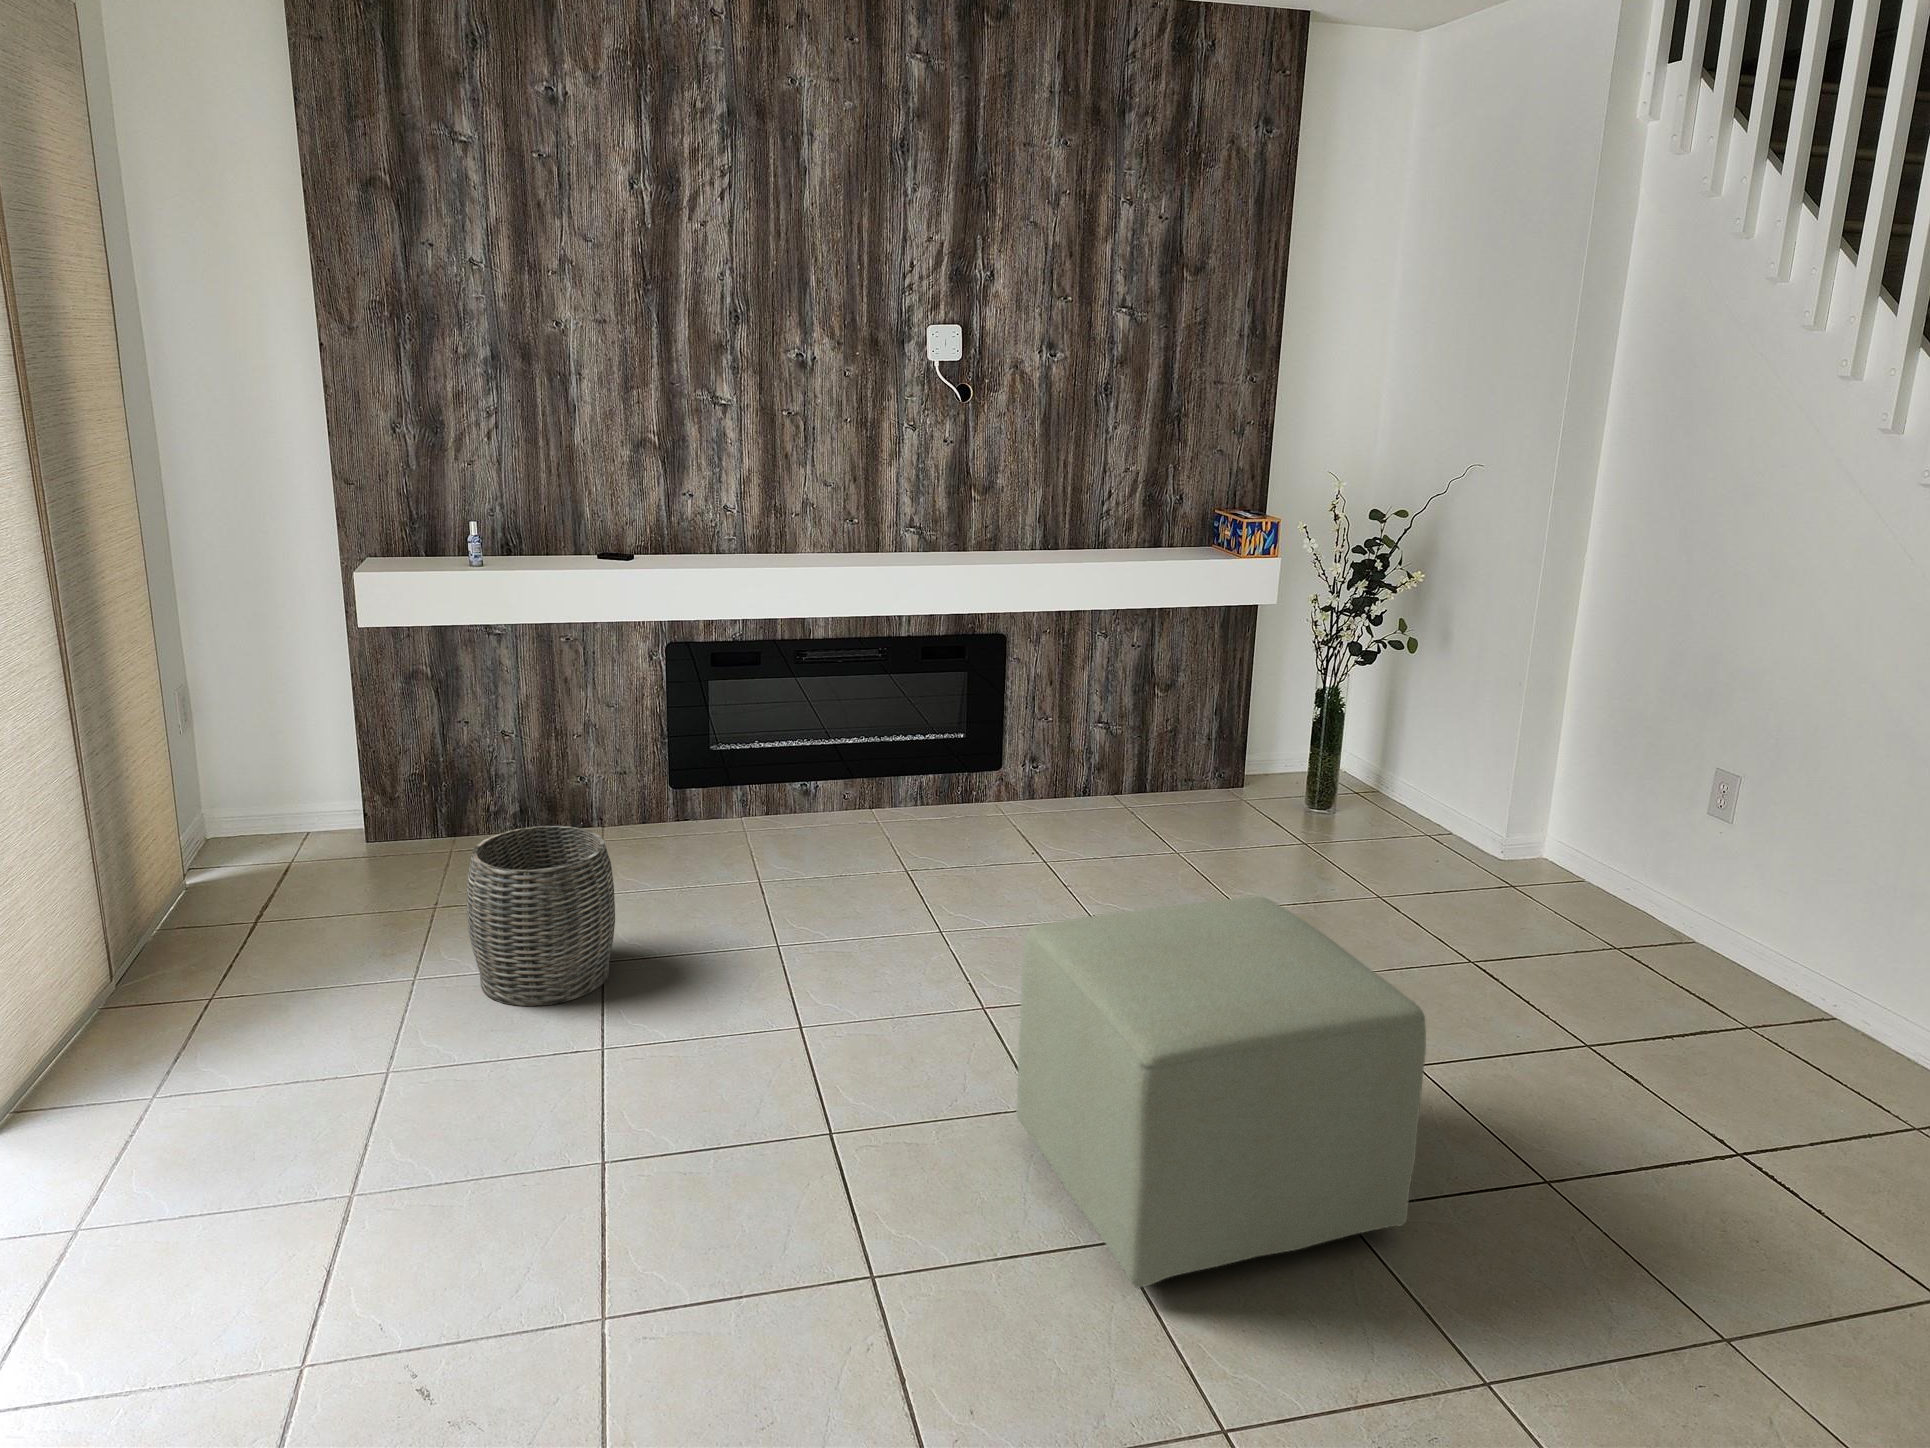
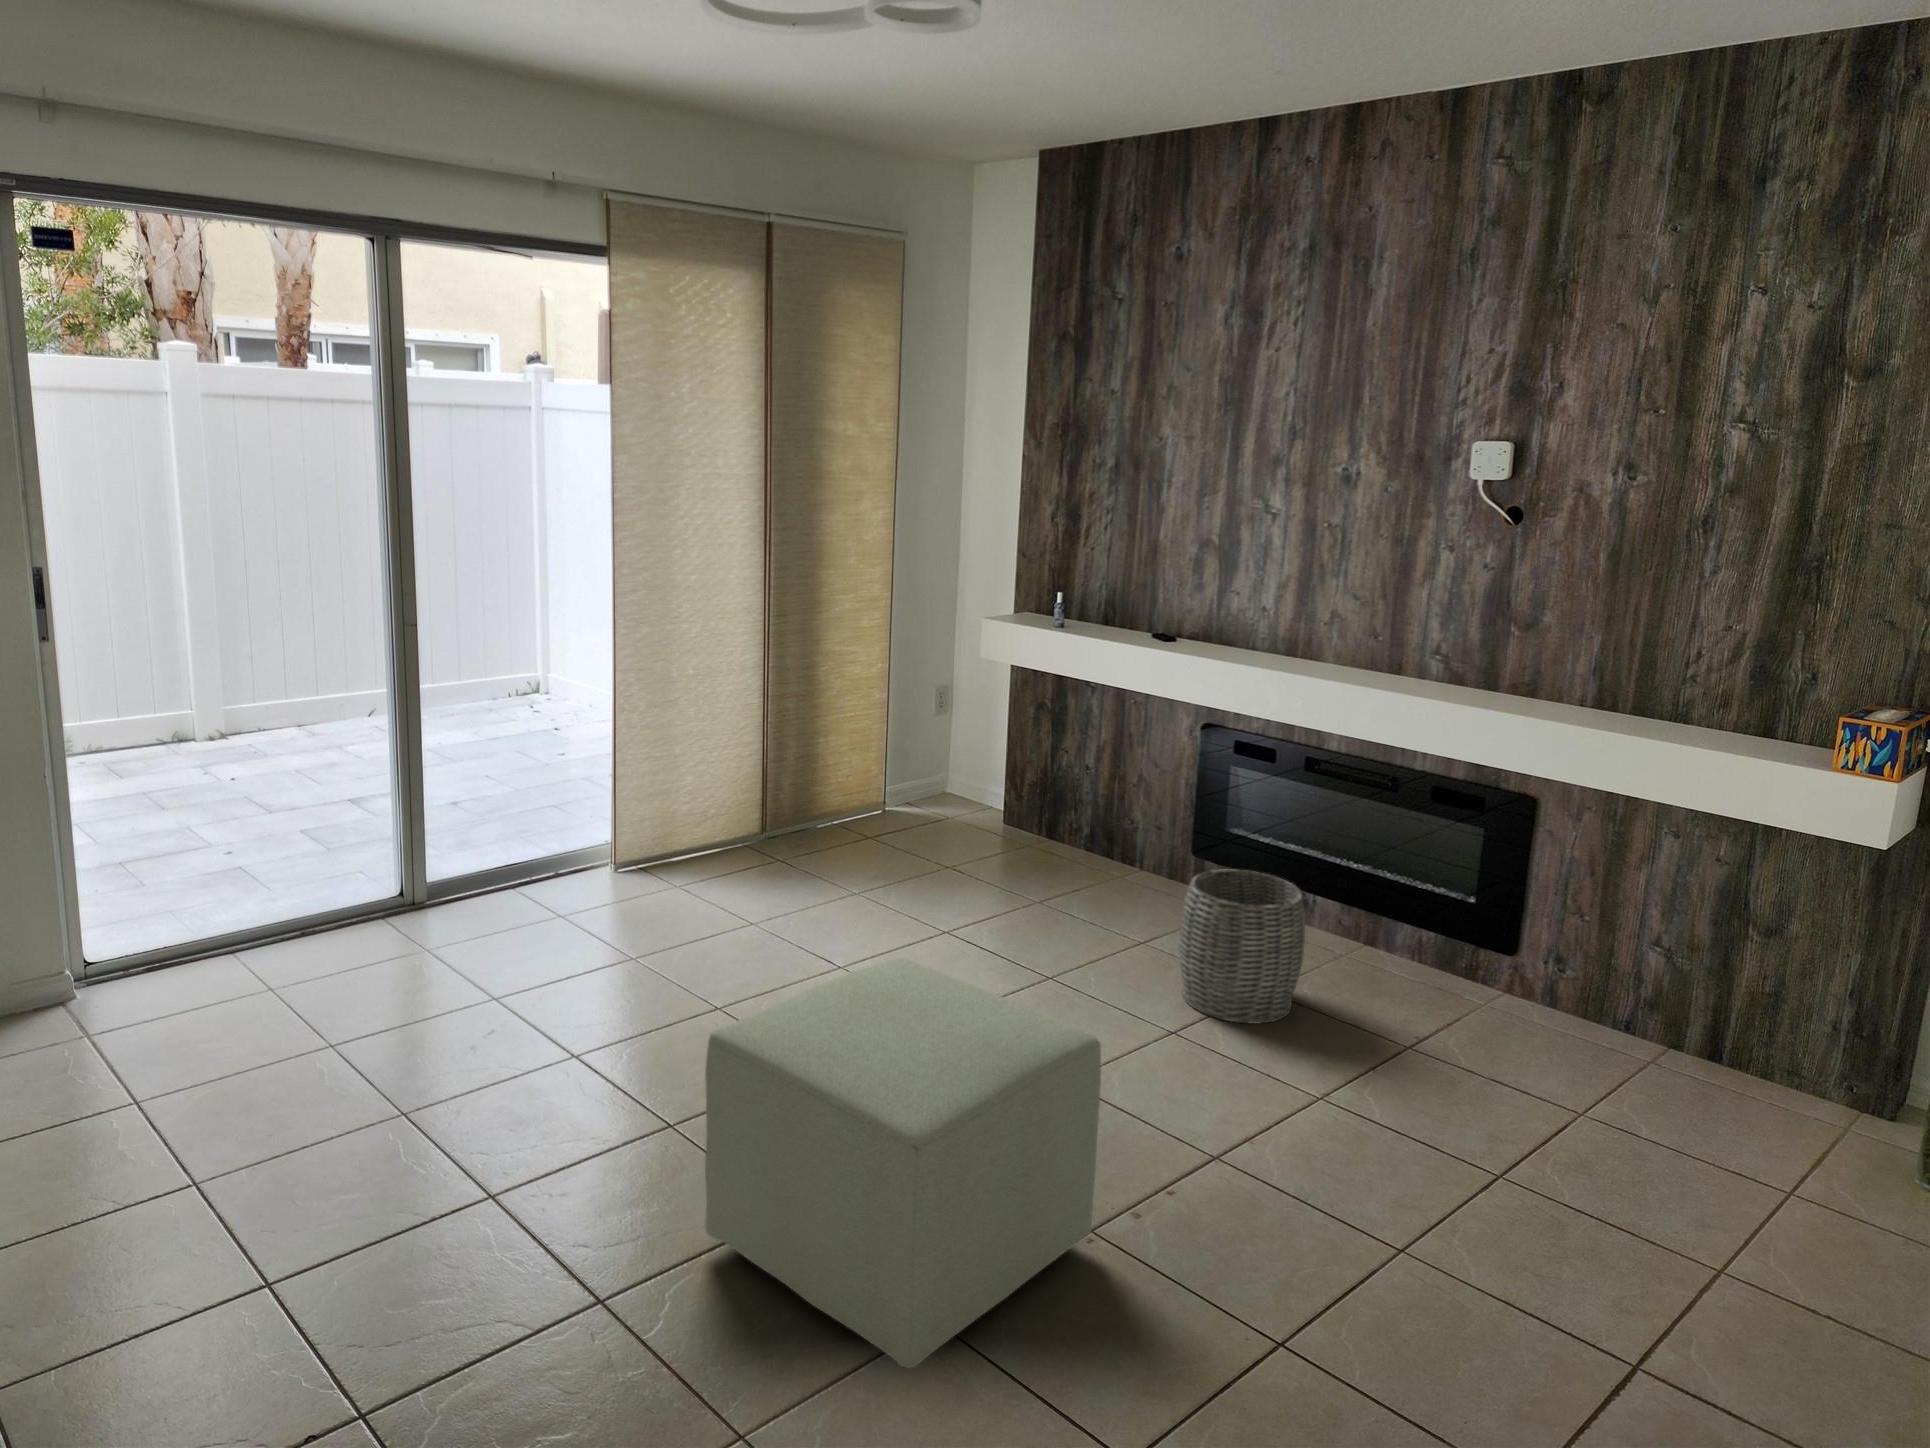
woven basket: present [467,826,615,1006] -> present [1179,870,1305,1024]

